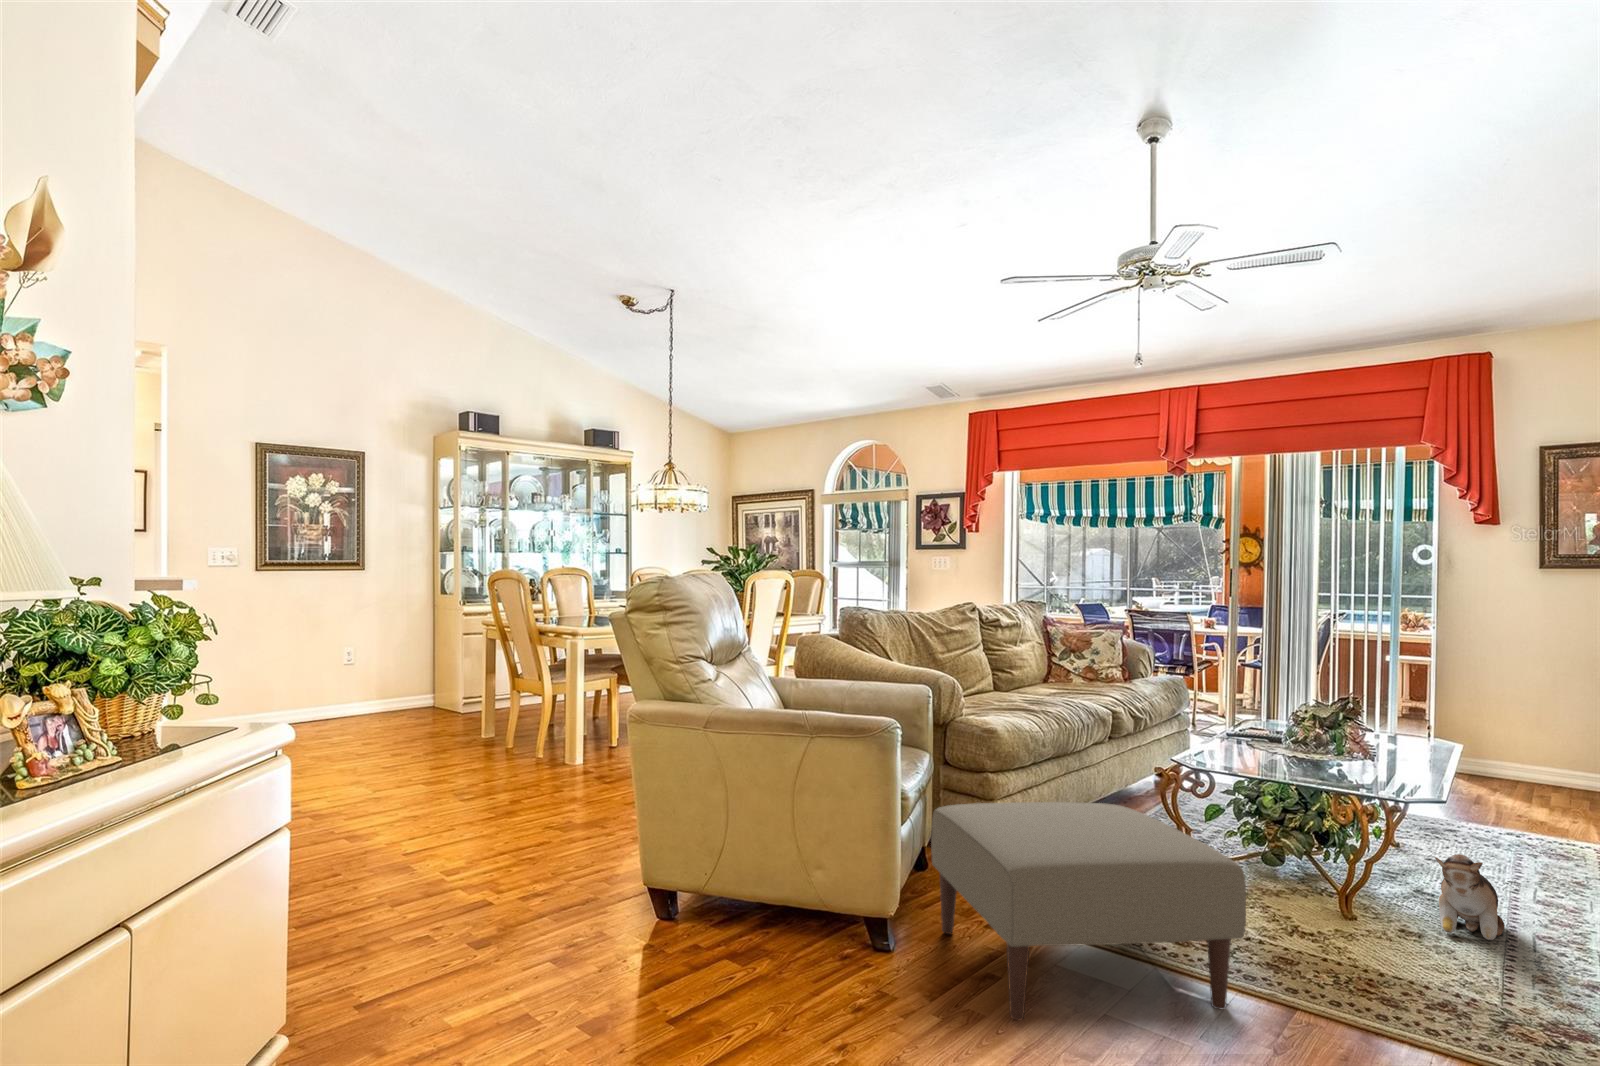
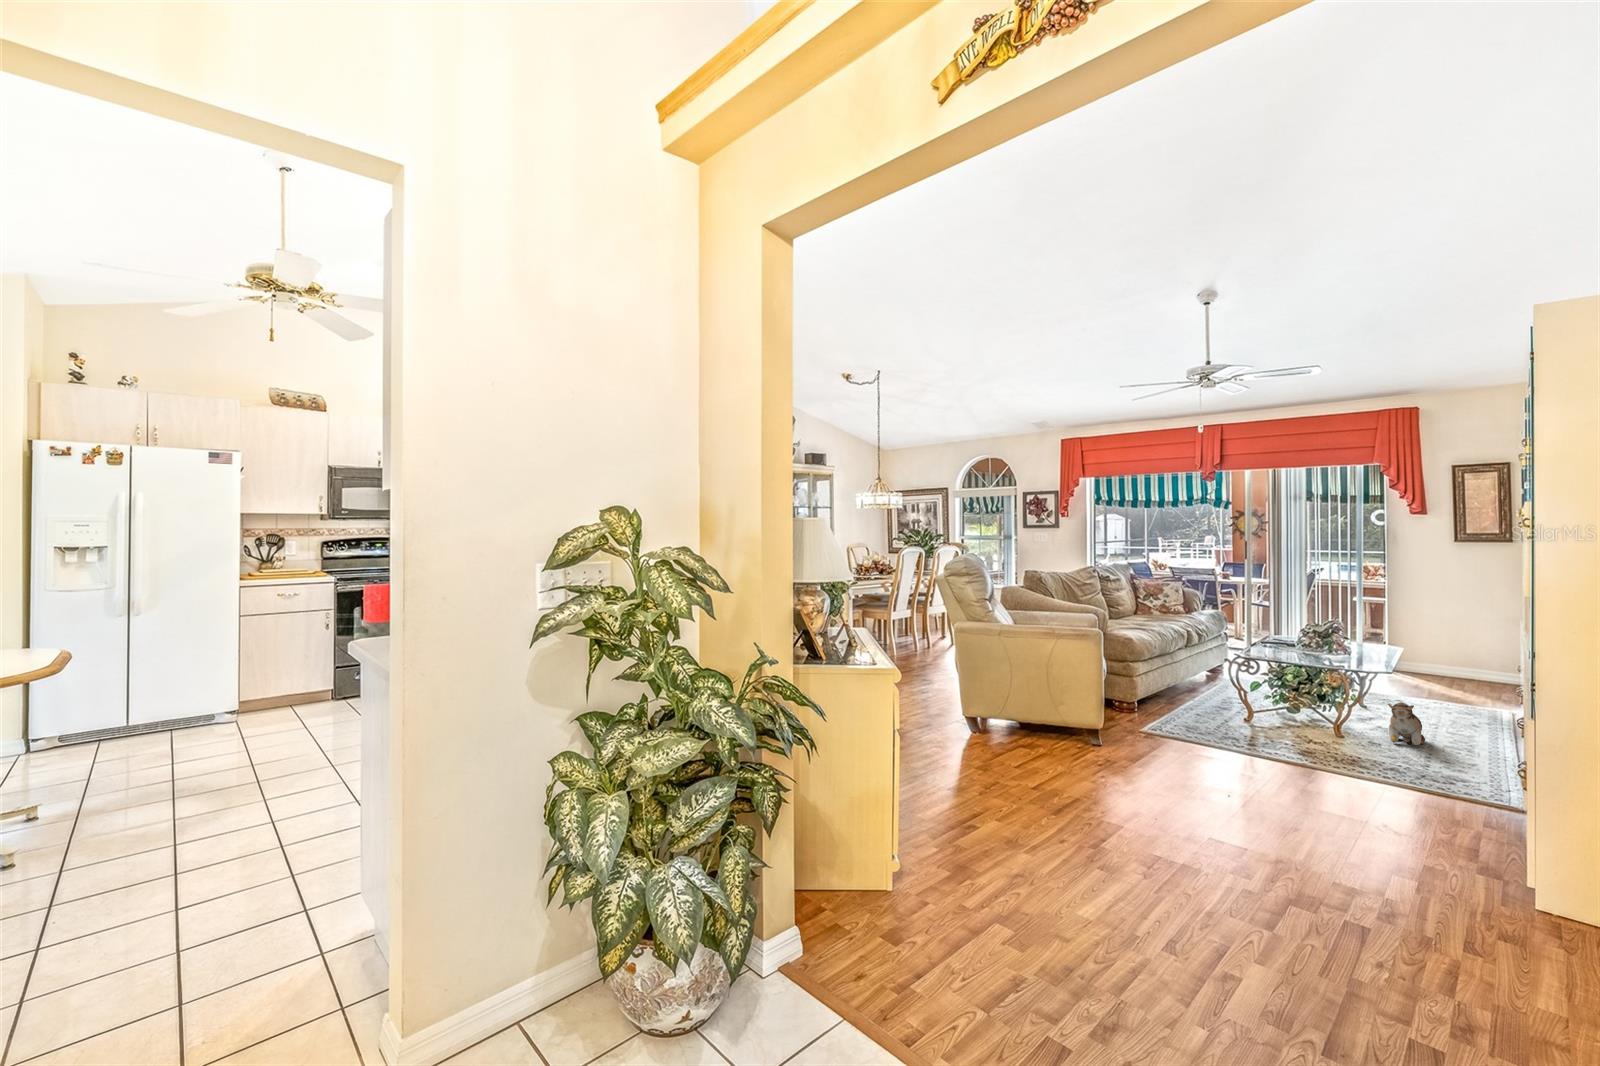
ottoman: present [931,802,1246,1020] -> none [1114,676,1292,770]

